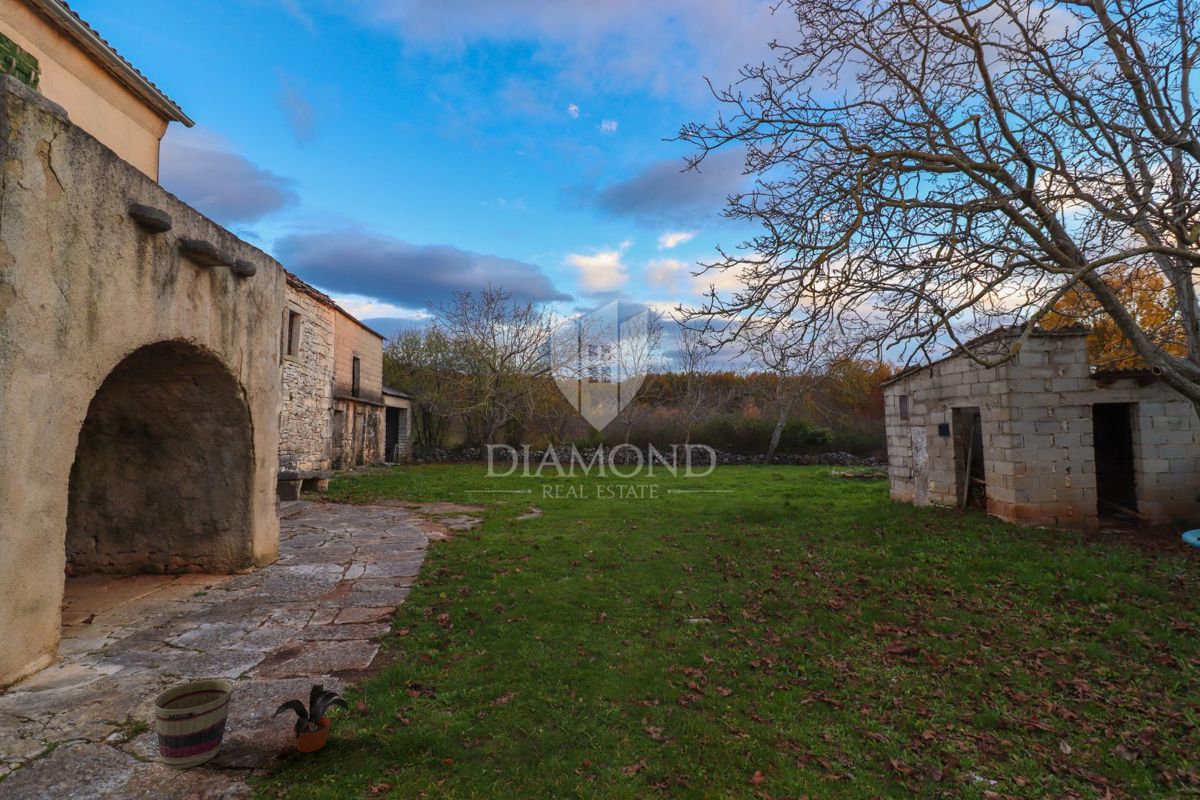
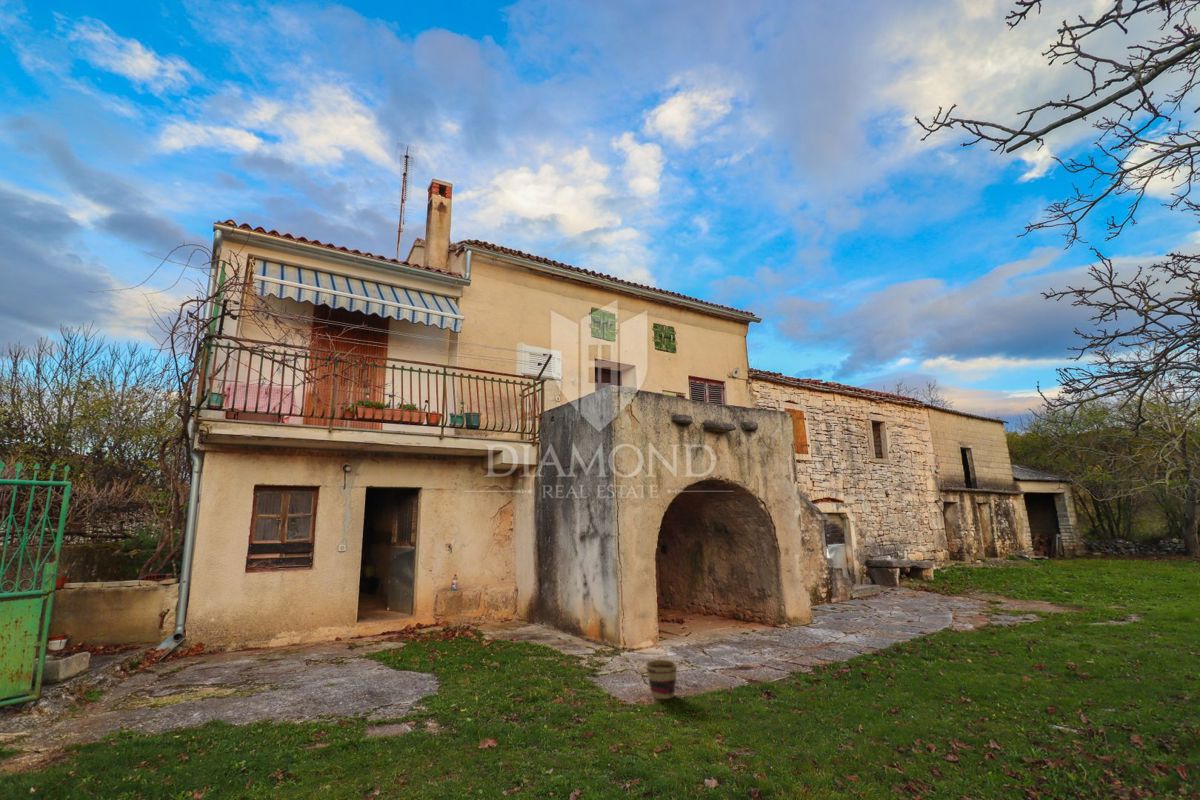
potted plant: present [273,684,348,752] -> none [685,678,722,714]

